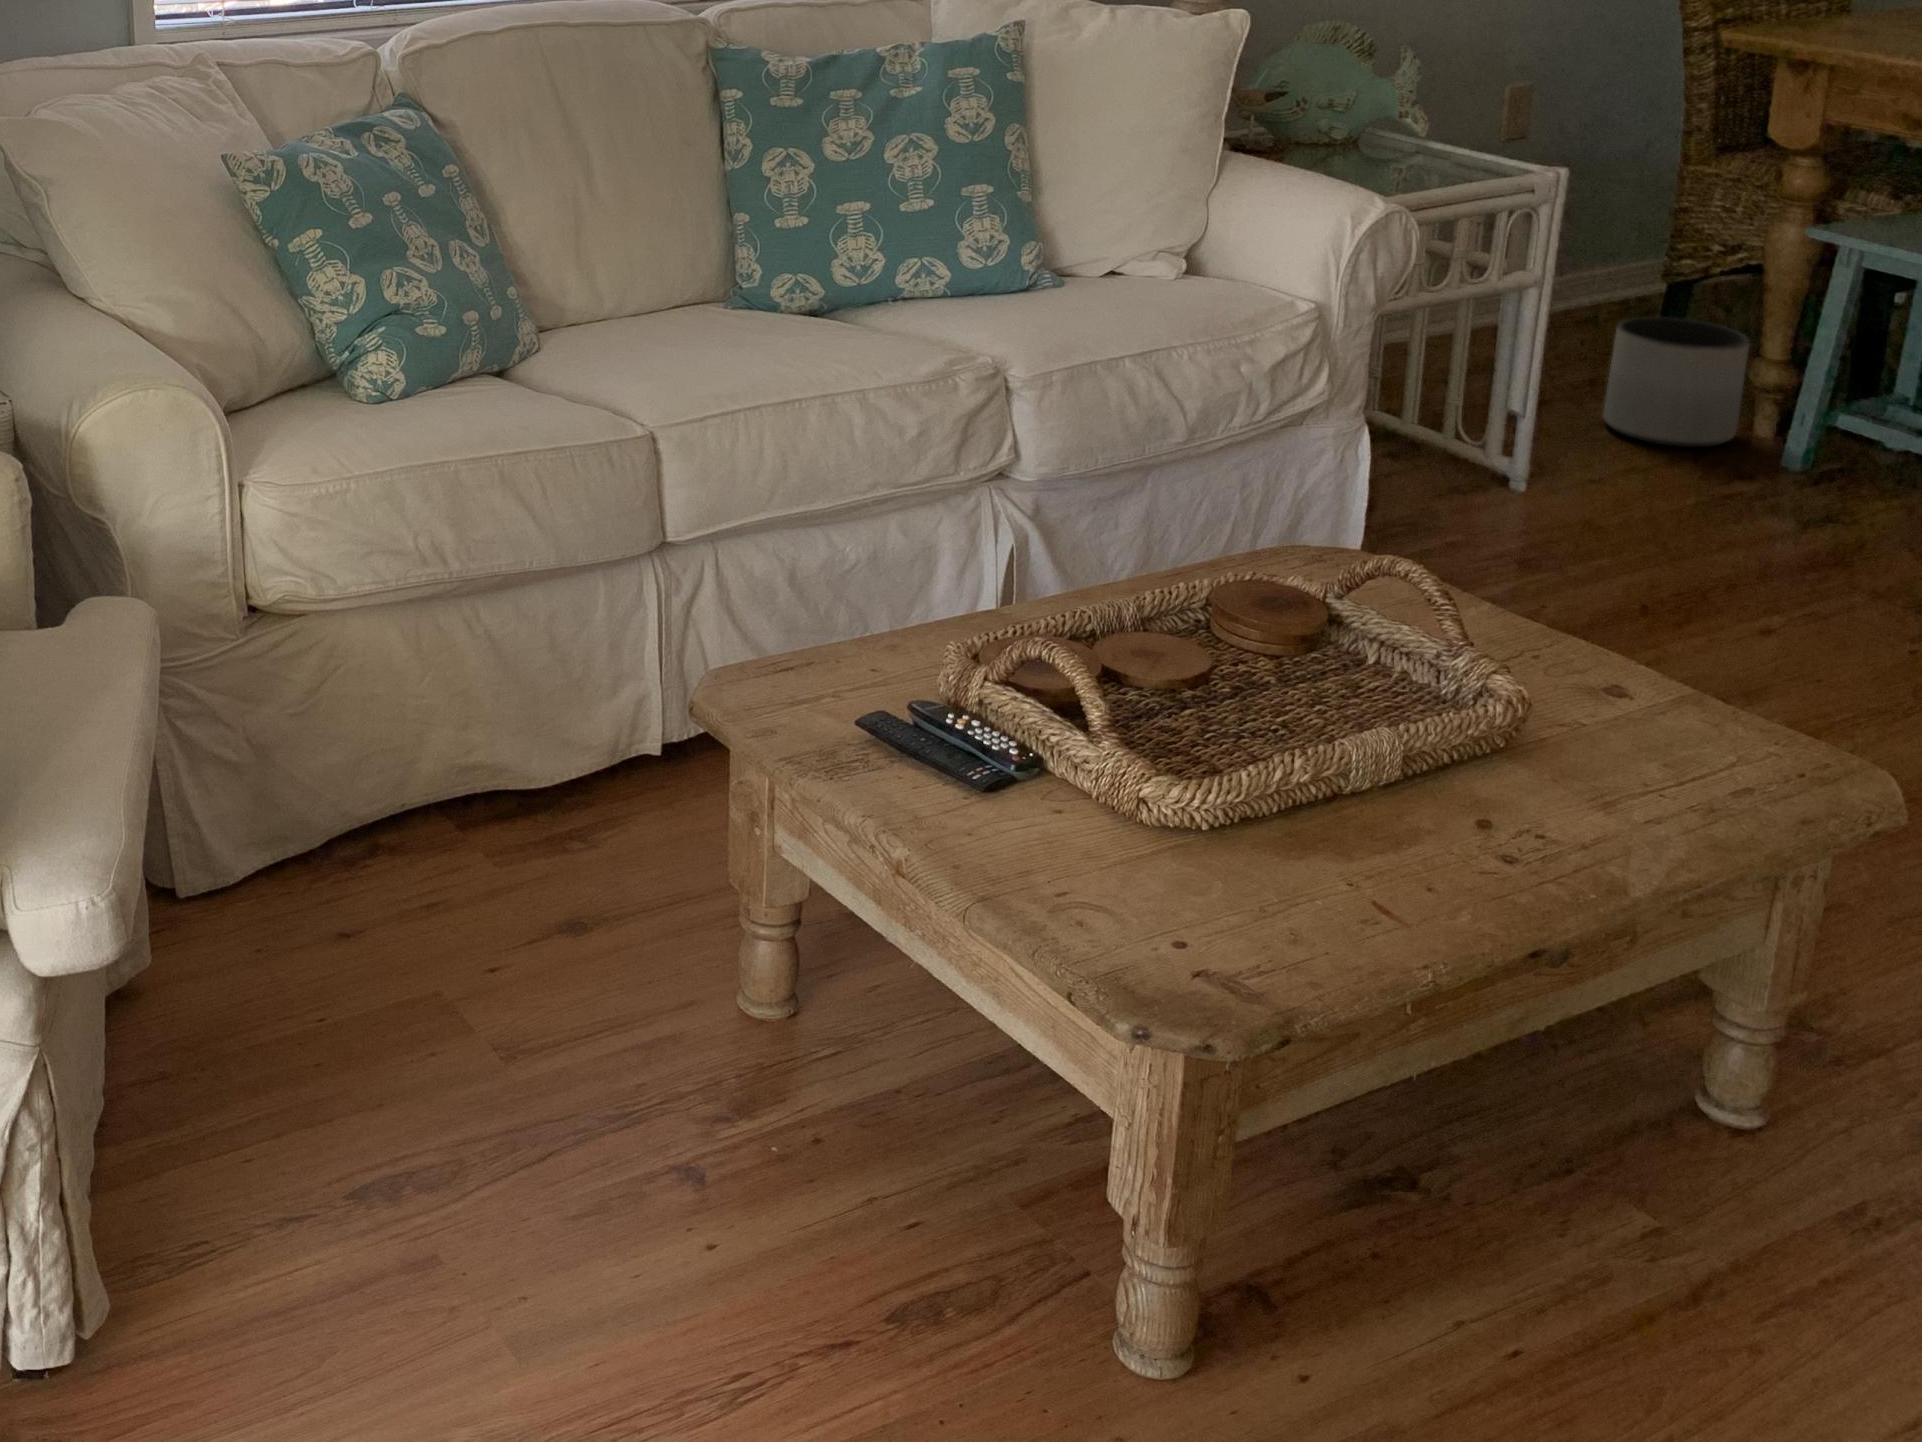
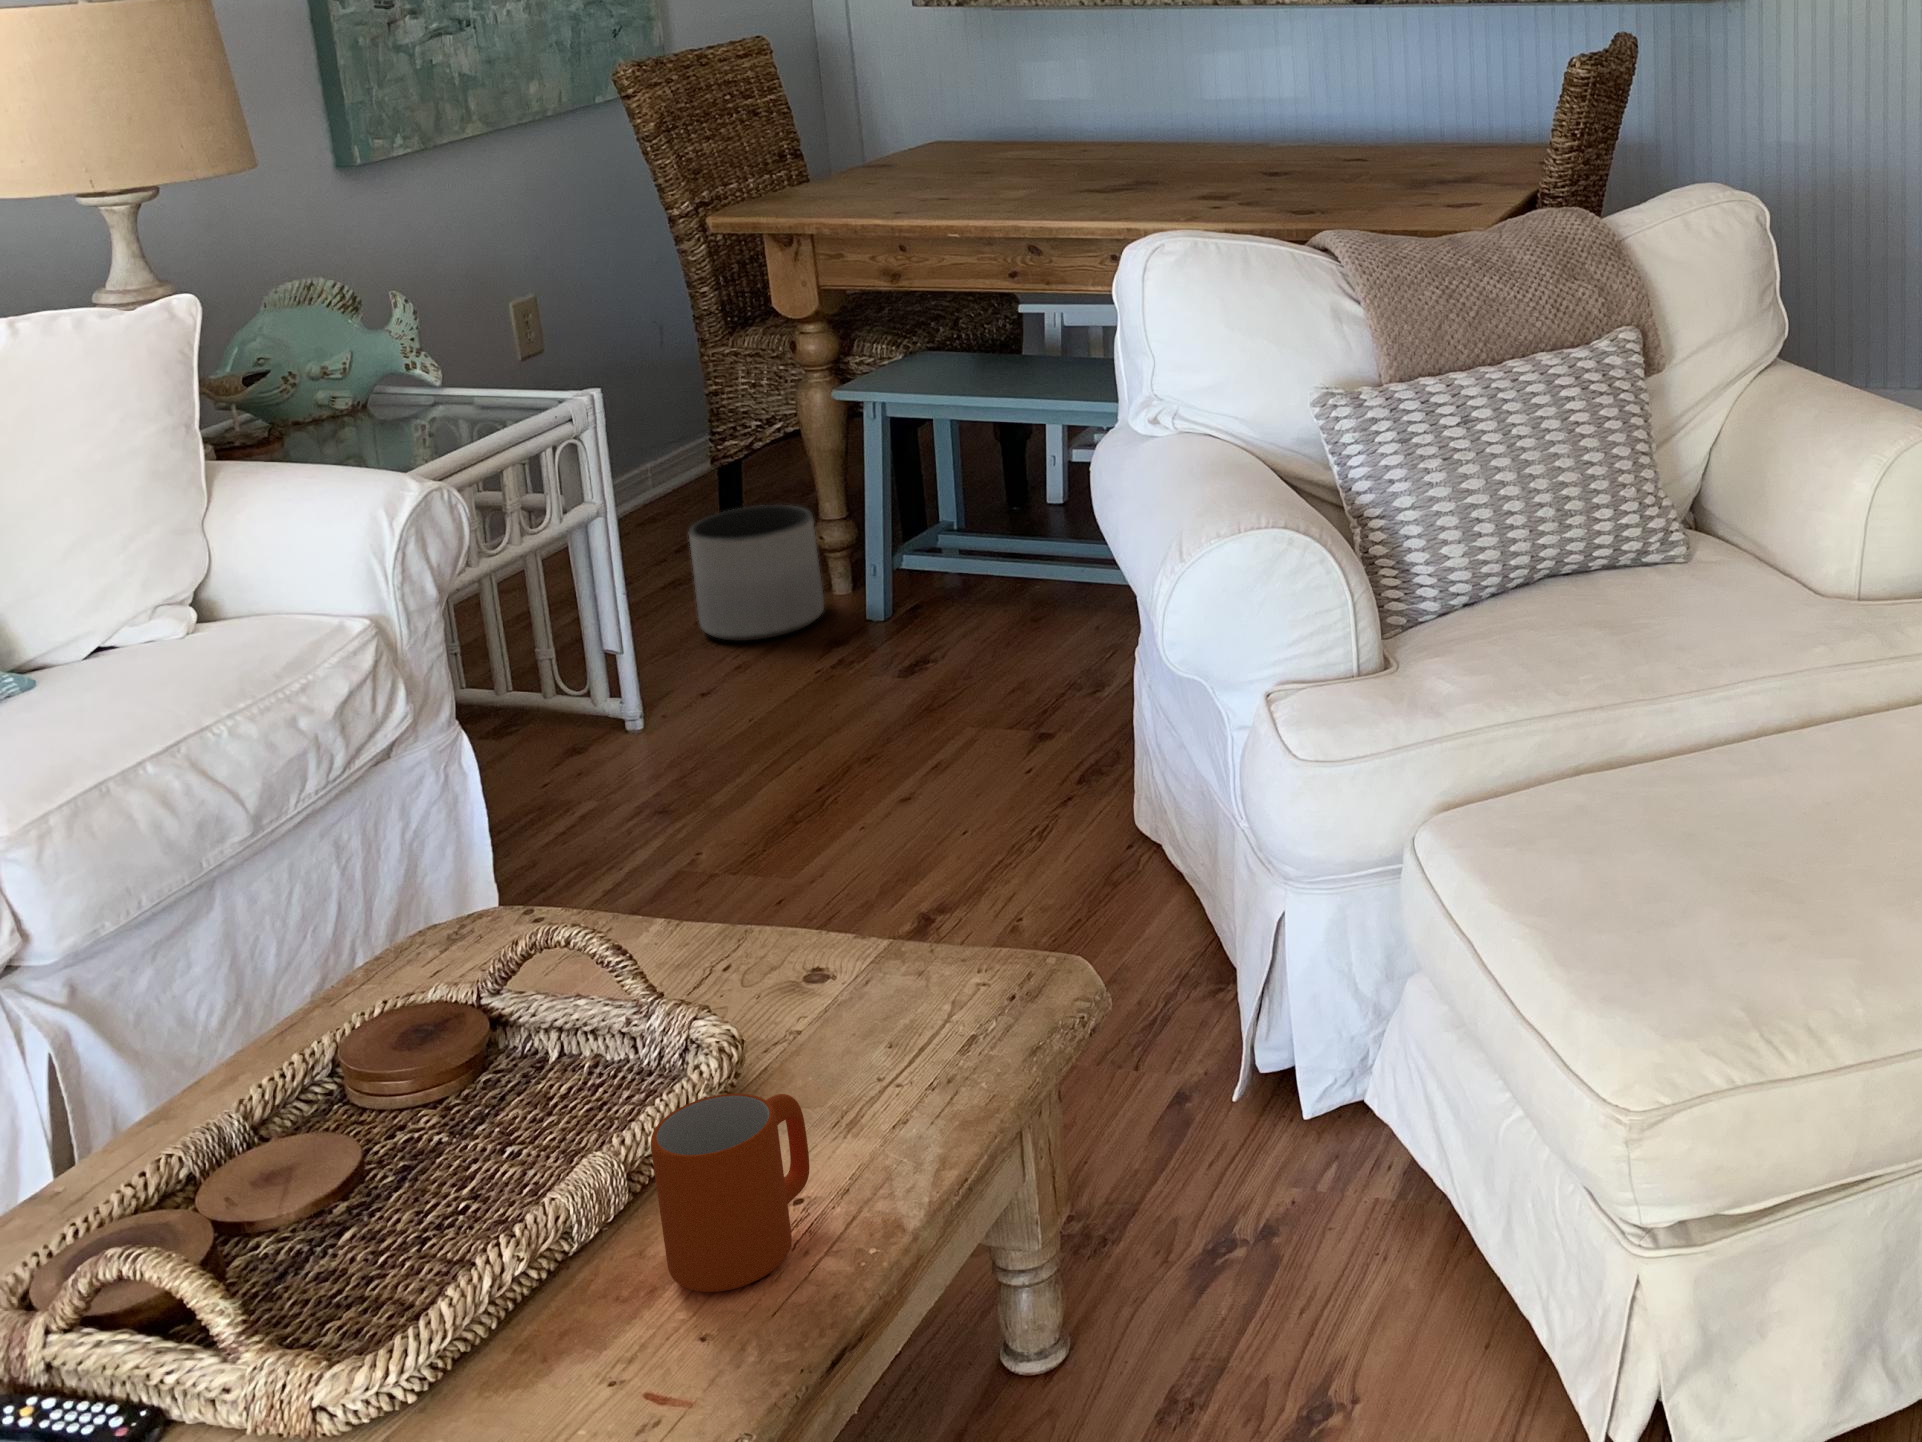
mug: none [1419,714,1569,874] -> present [651,1094,809,1292]

